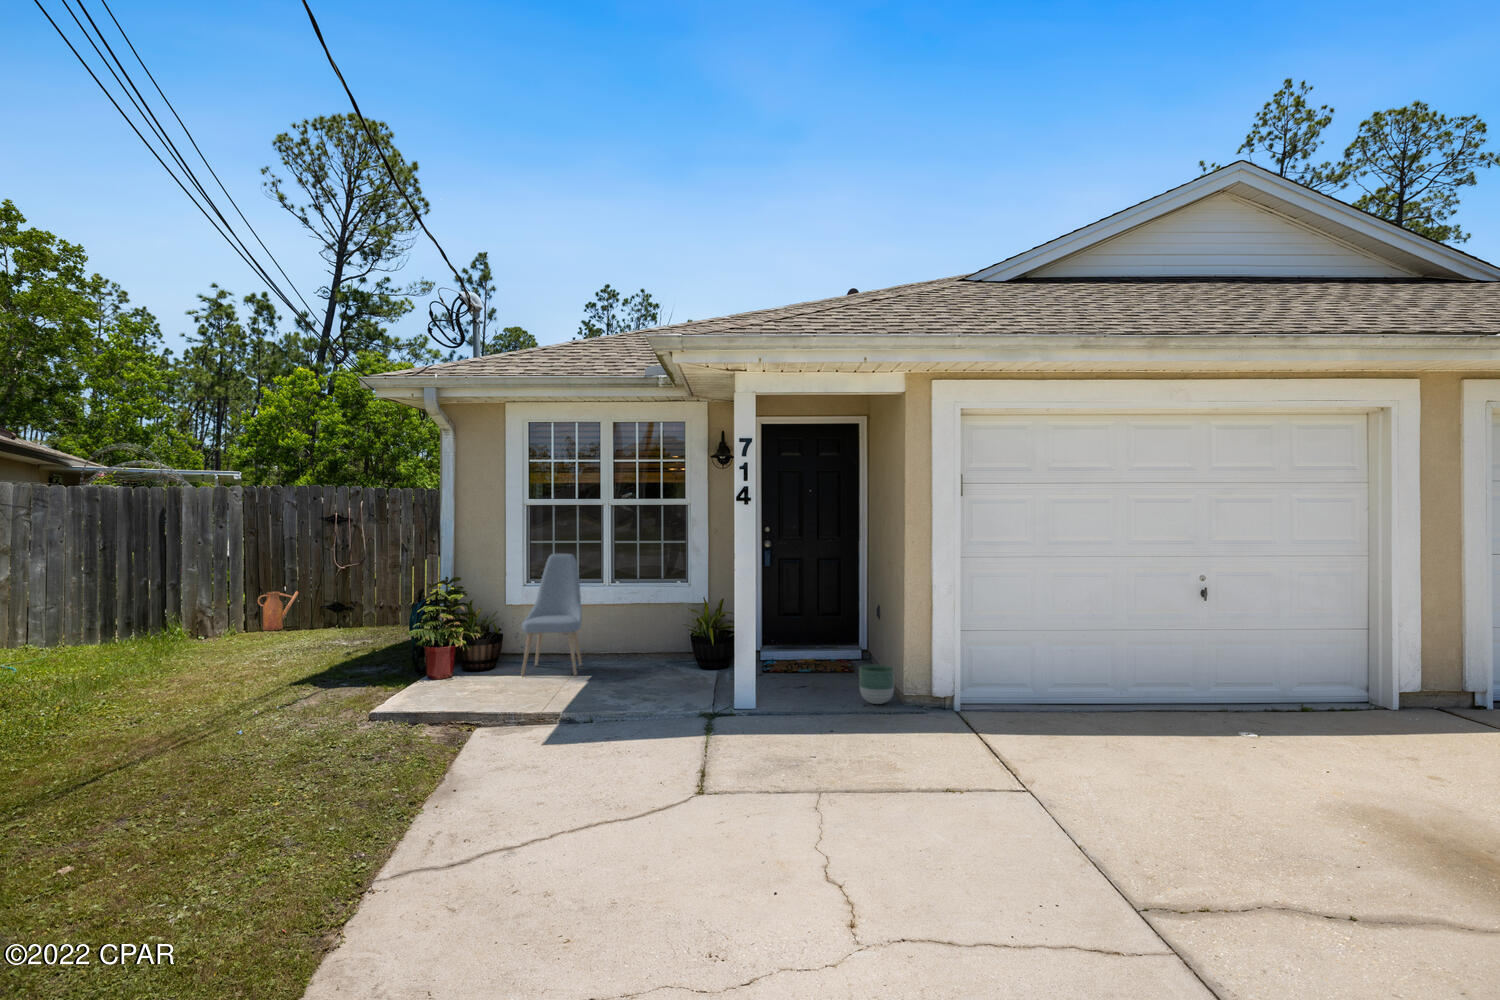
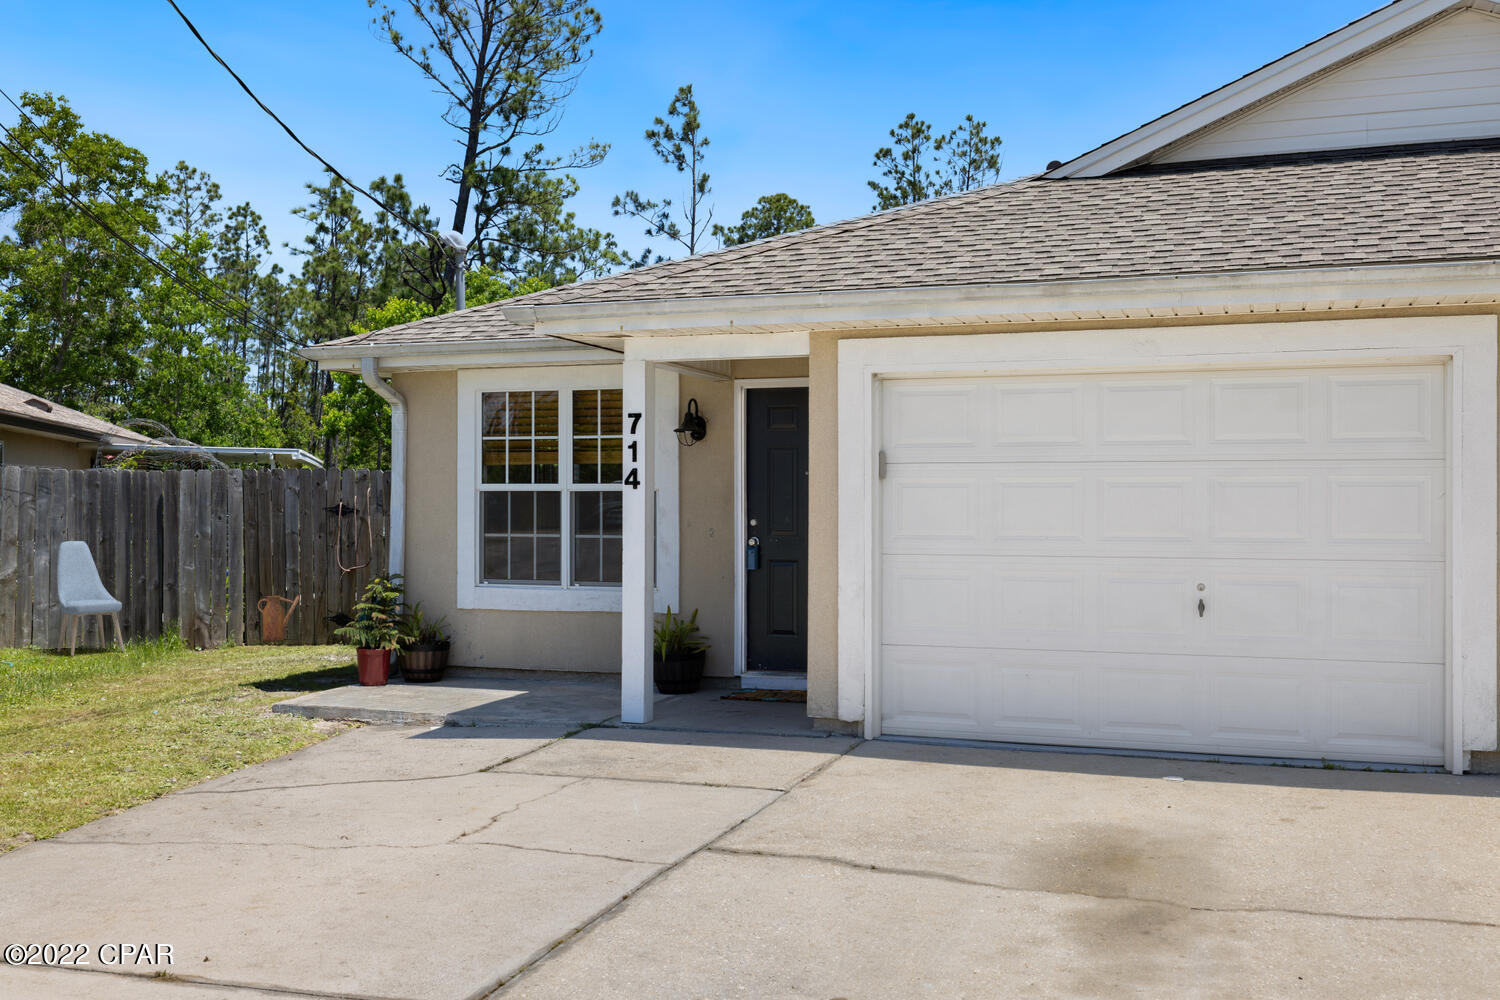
chair: present [521,554,582,676] -> present [57,541,124,656]
planter: present [859,664,894,704] -> none [772,684,813,729]

